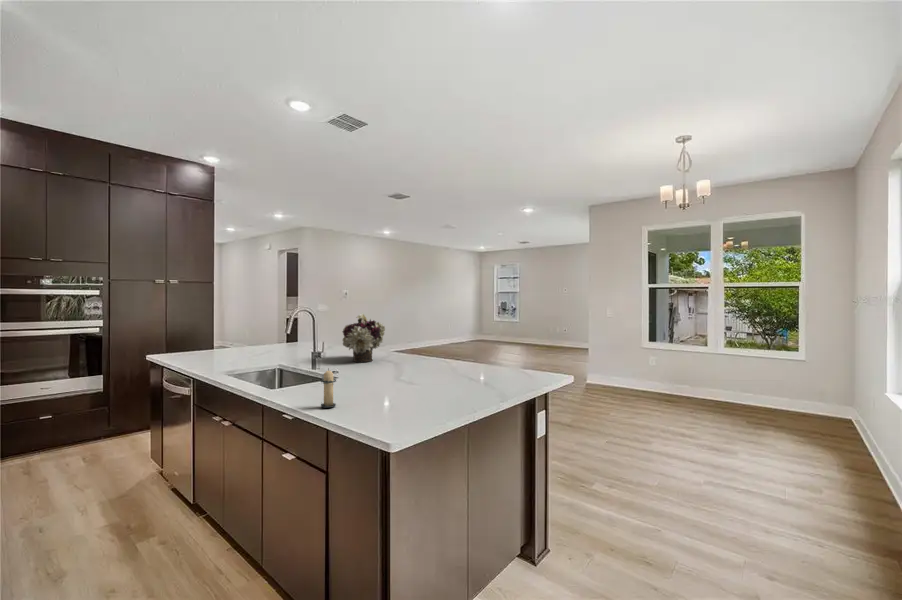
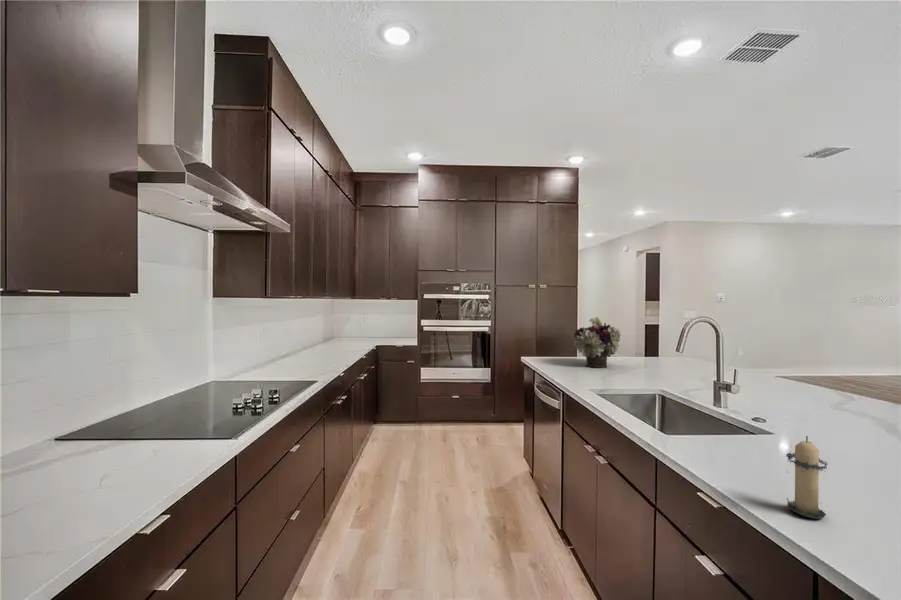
flower arrangement: present [343,314,385,362] -> present [574,317,621,368]

